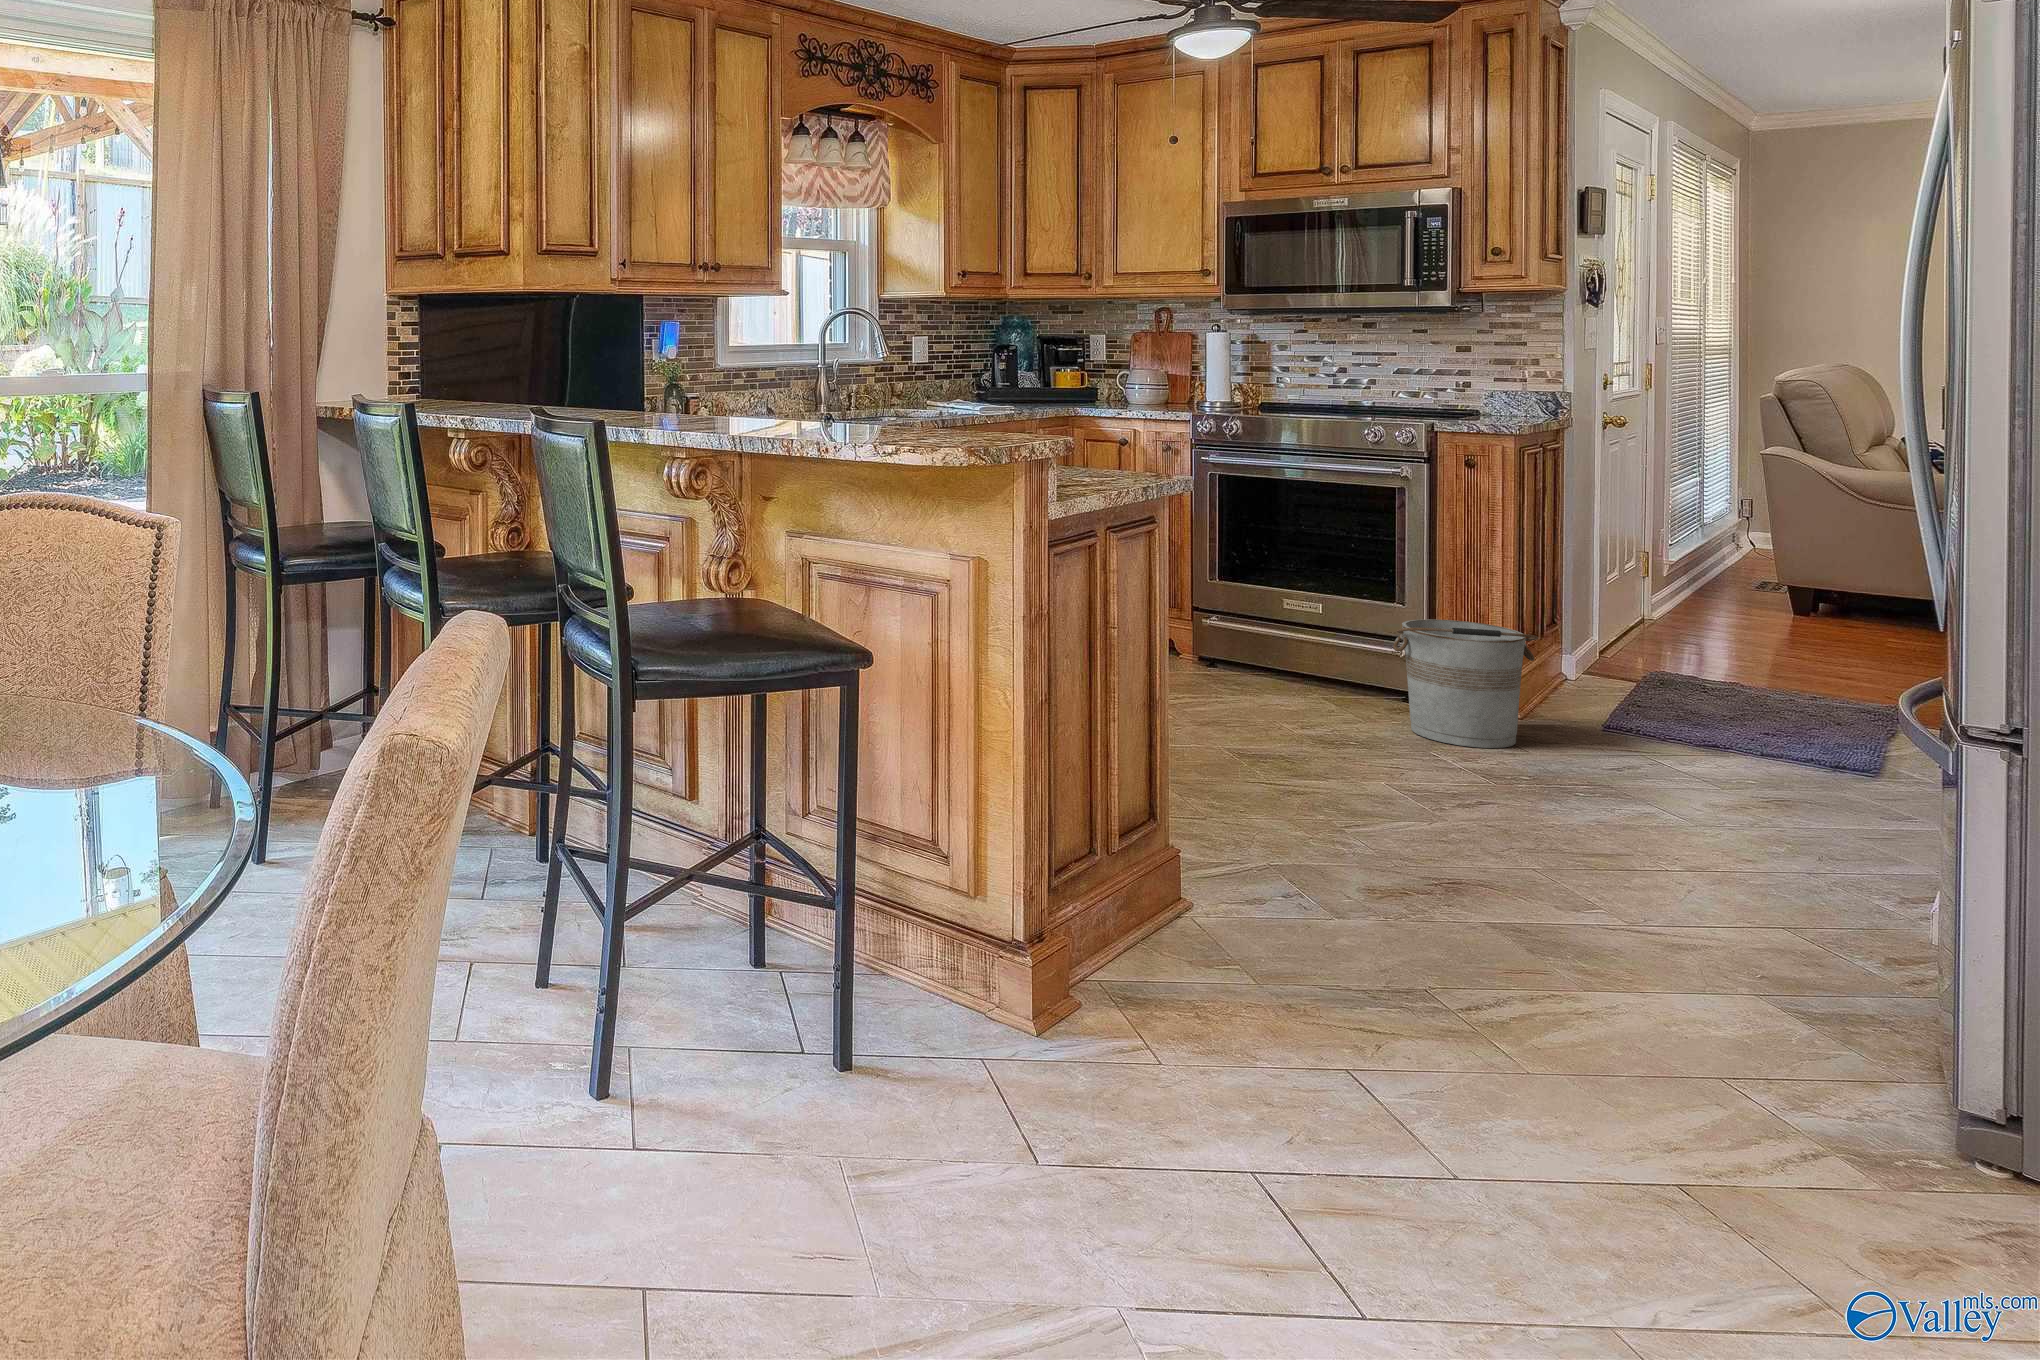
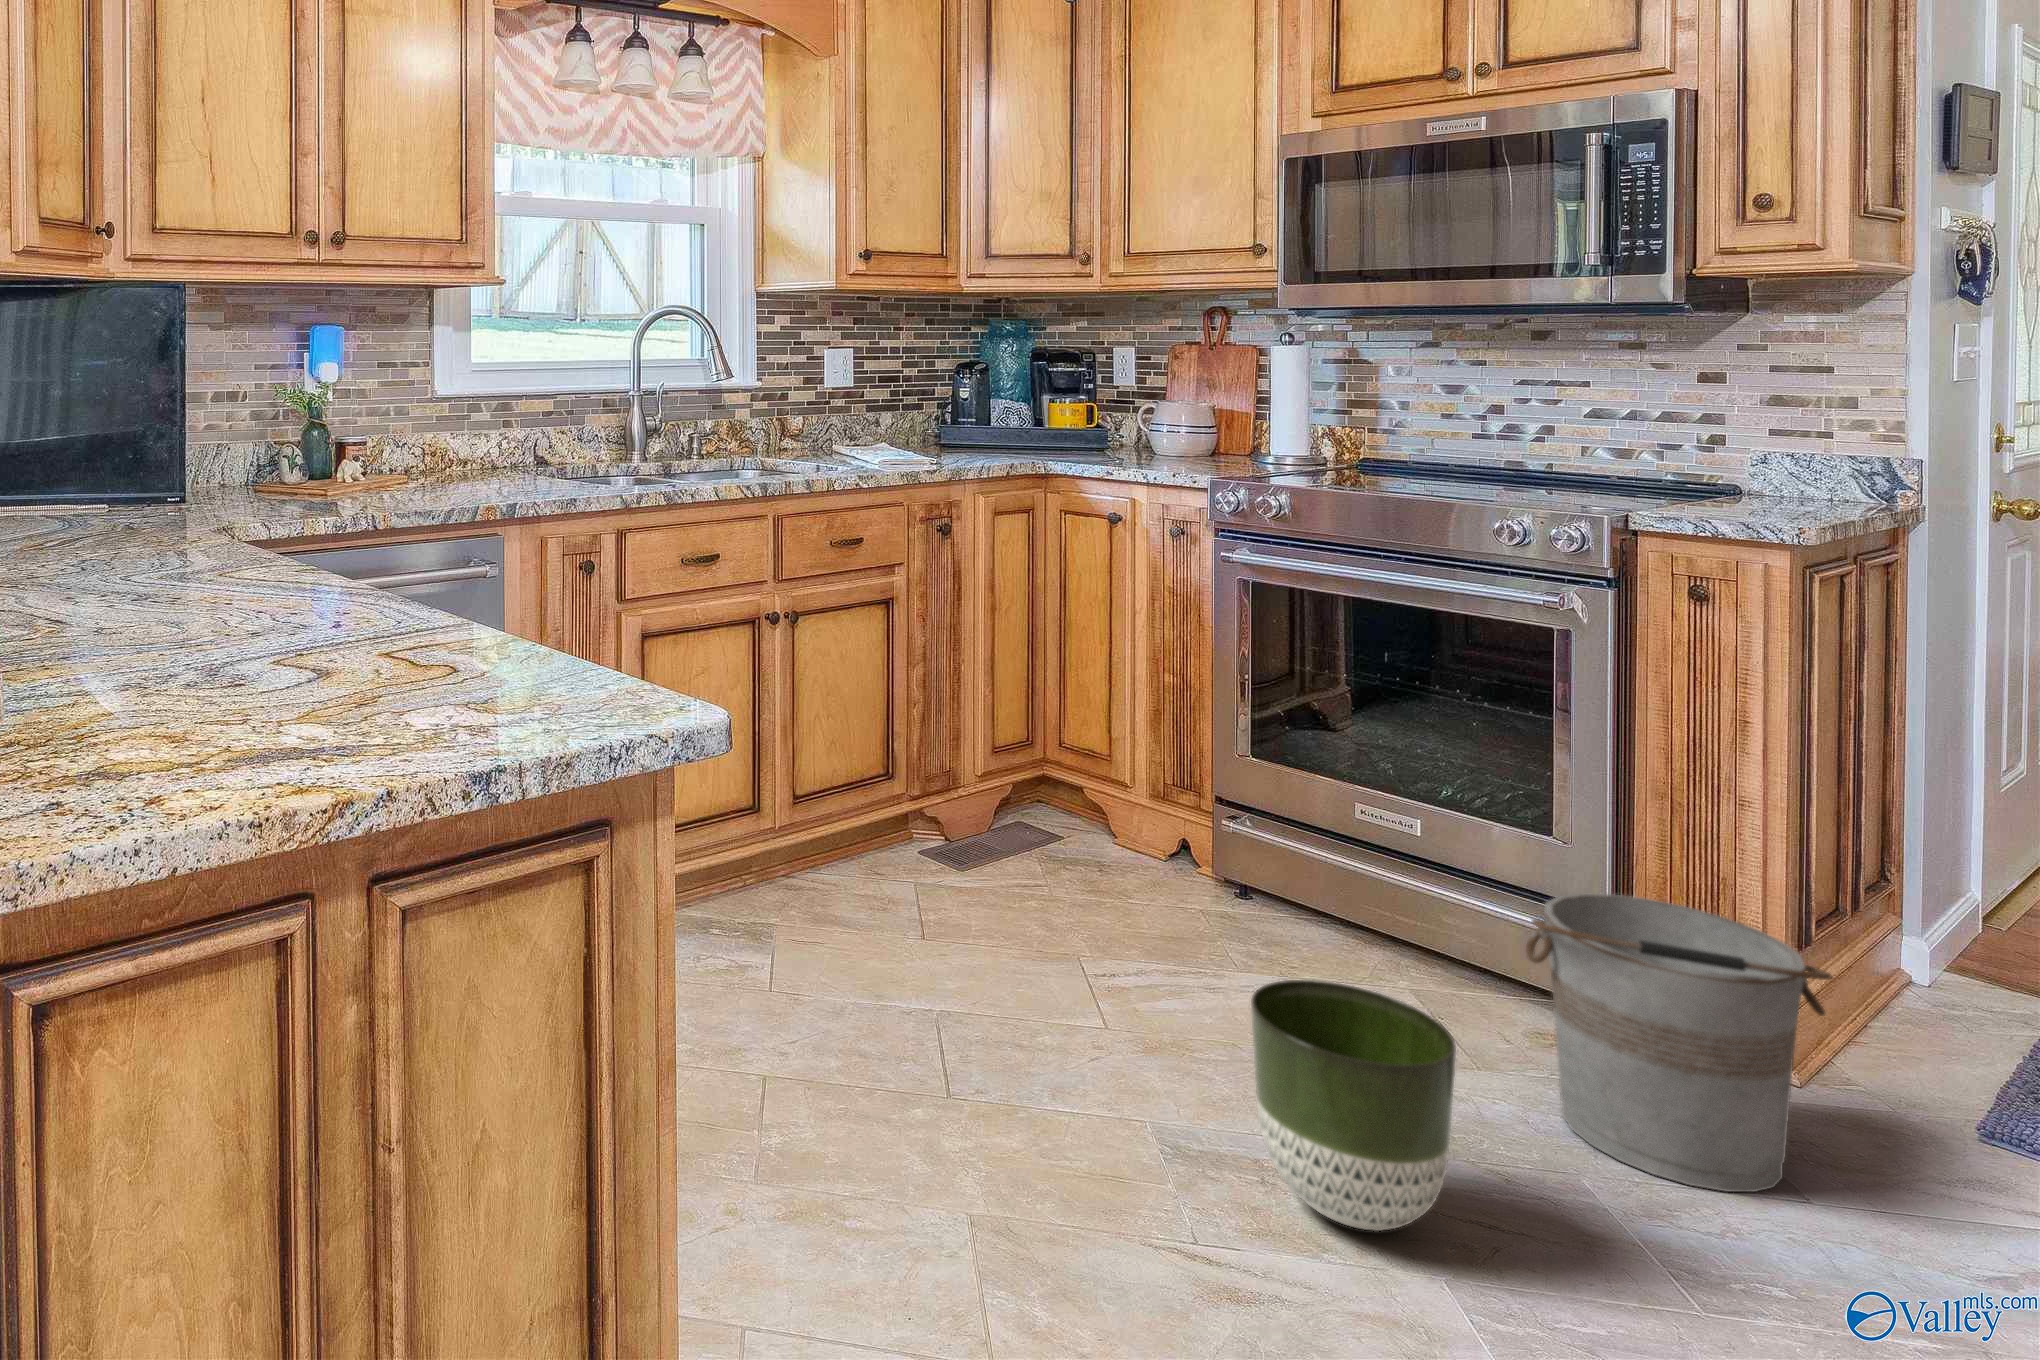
planter: none [1277,657,1379,767] -> present [1251,980,1456,1231]

